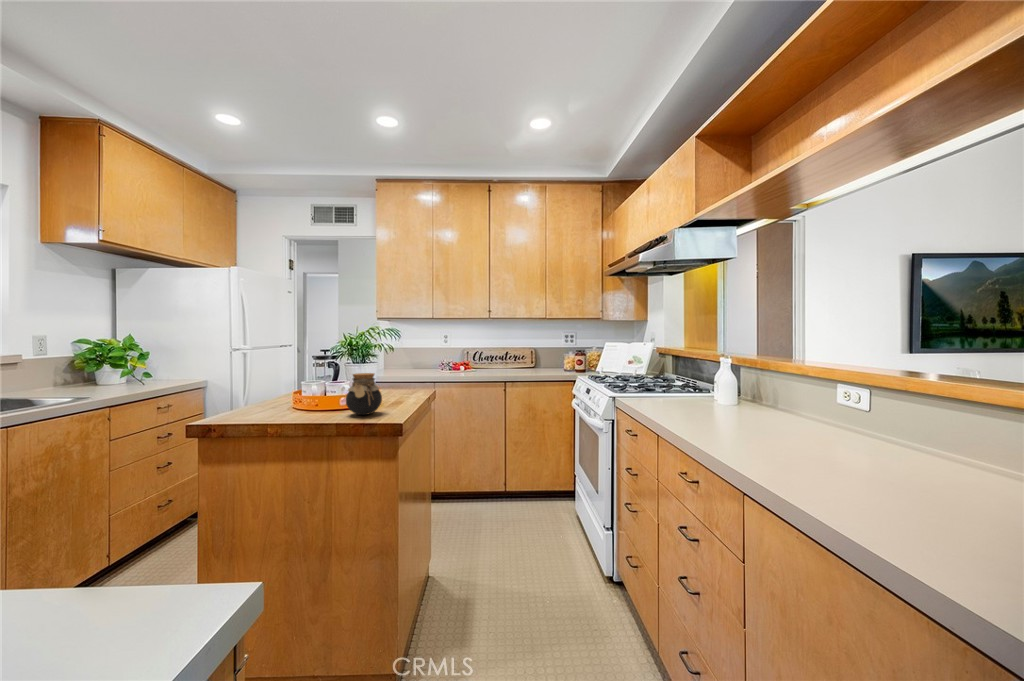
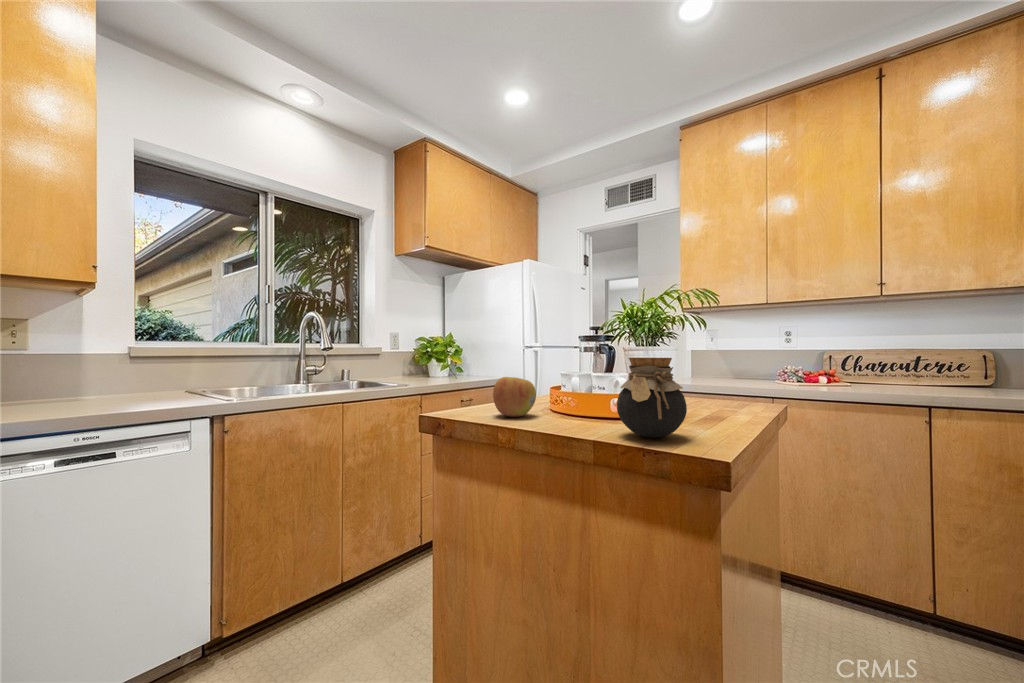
apple: none [252,388,286,414] -> present [493,377,536,417]

